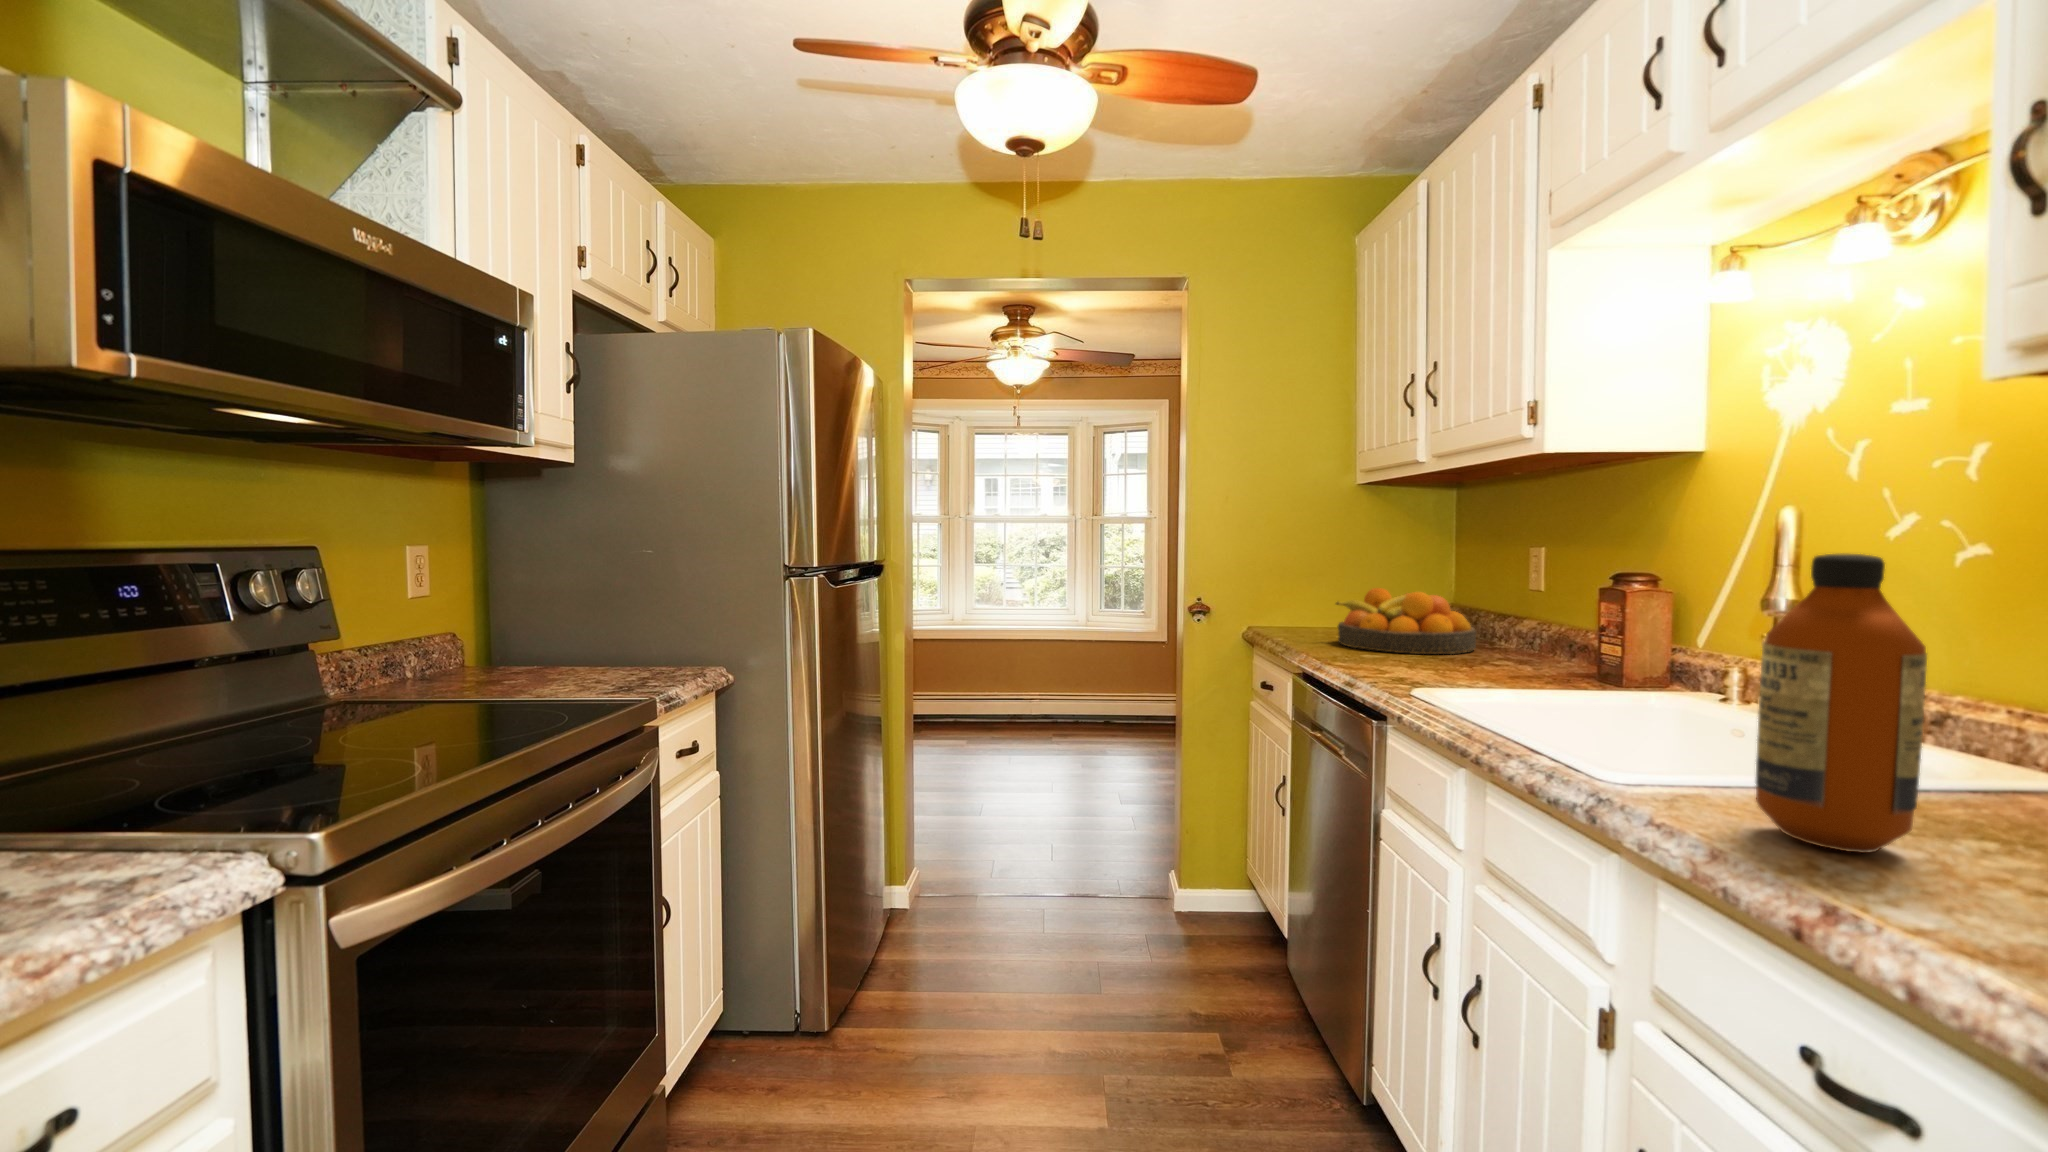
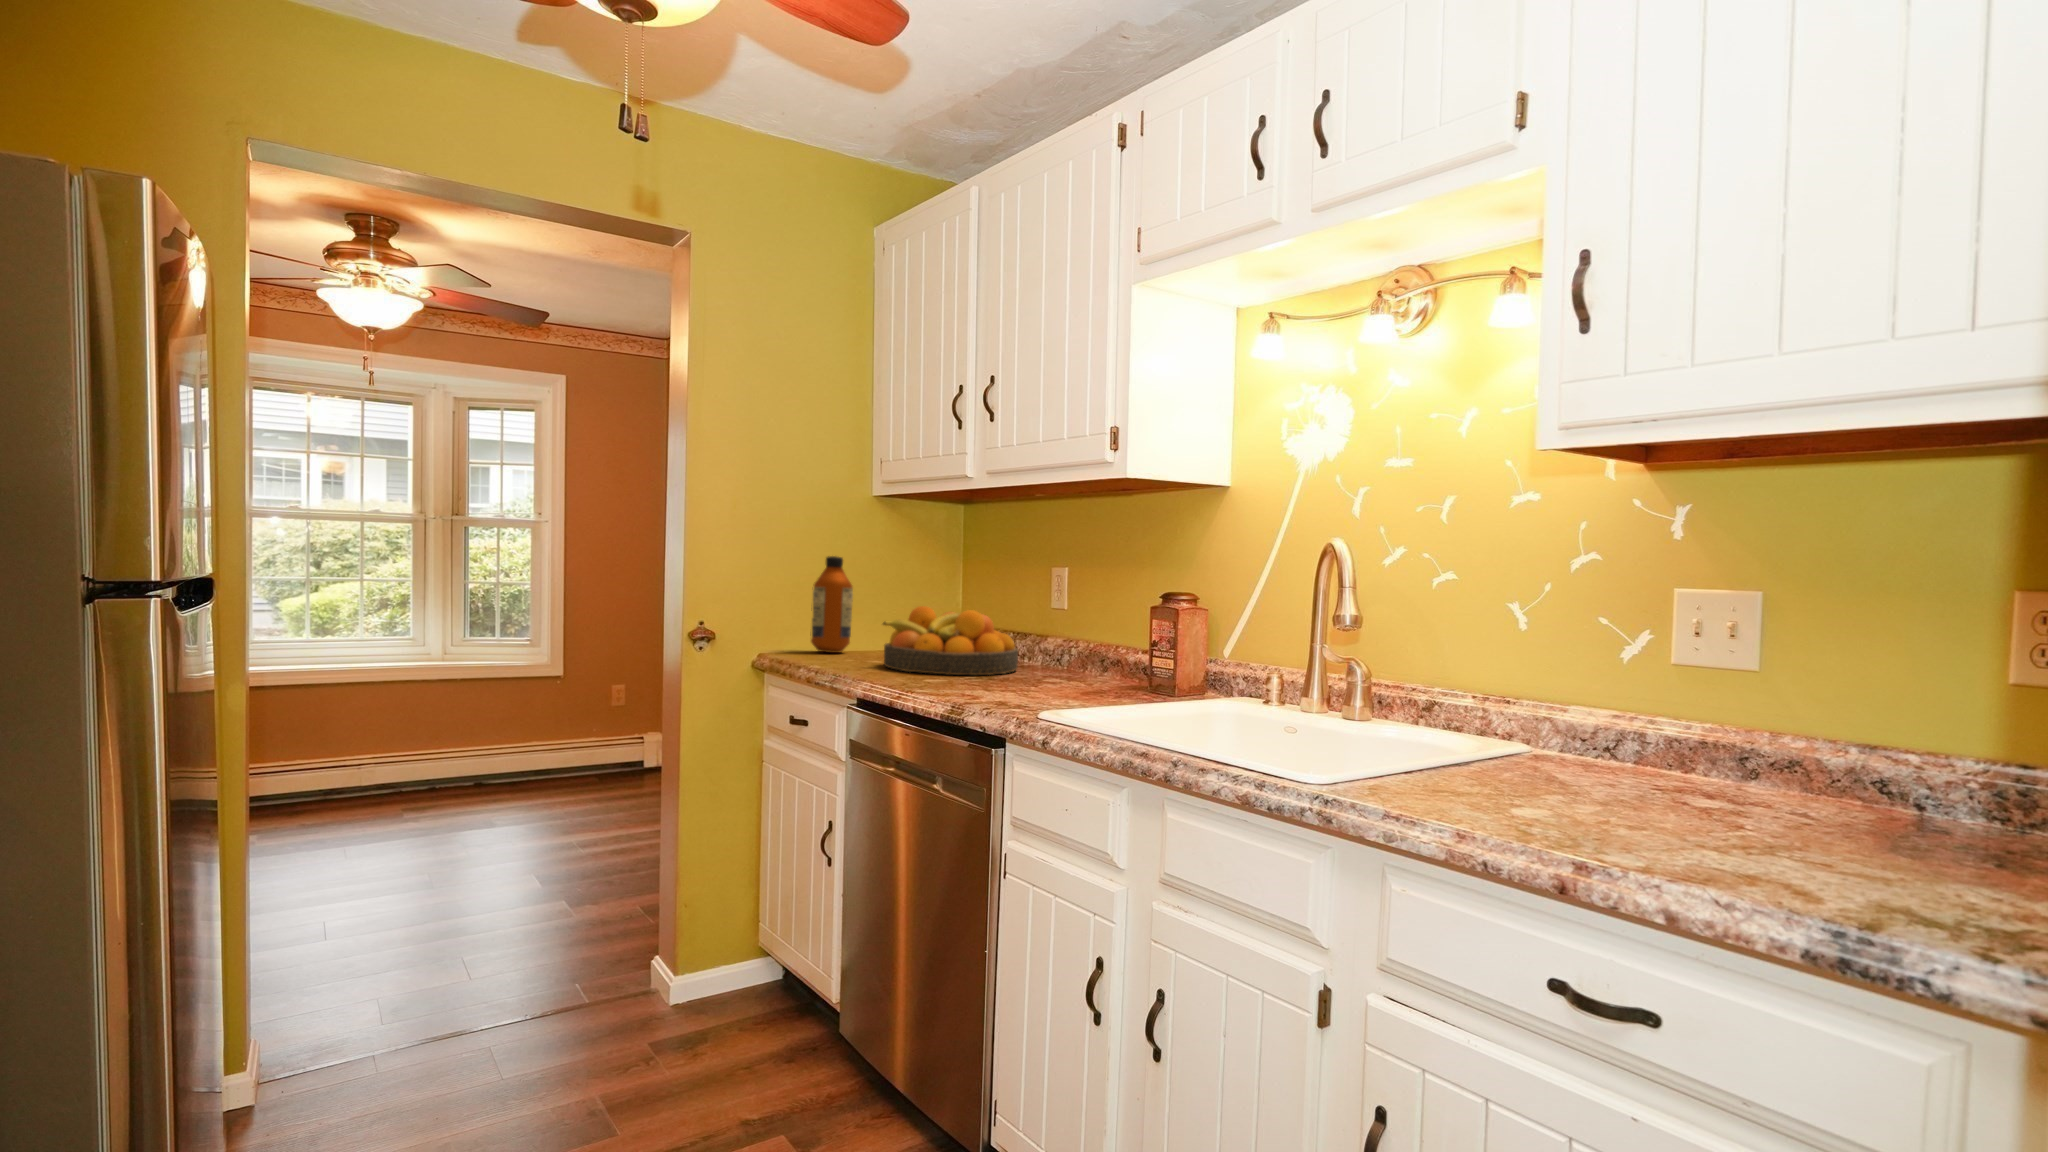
bottle: present [1756,554,1927,853] -> present [811,556,853,653]

